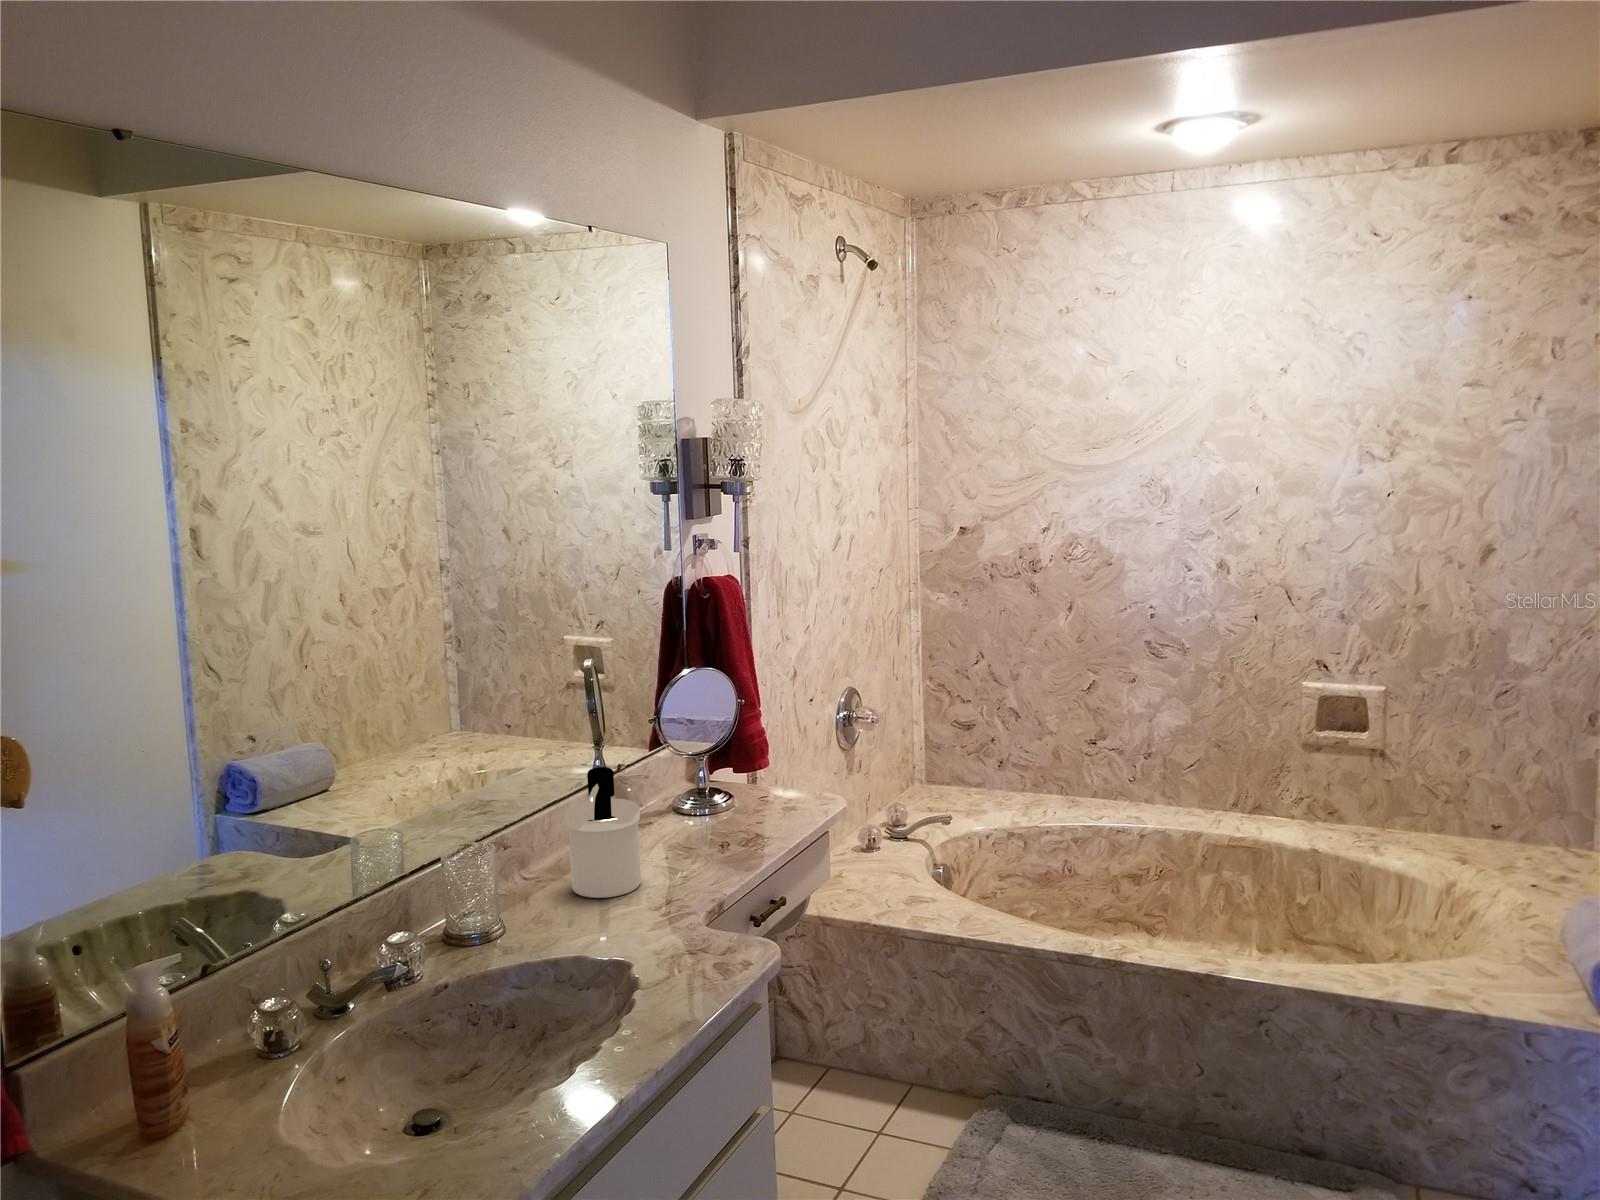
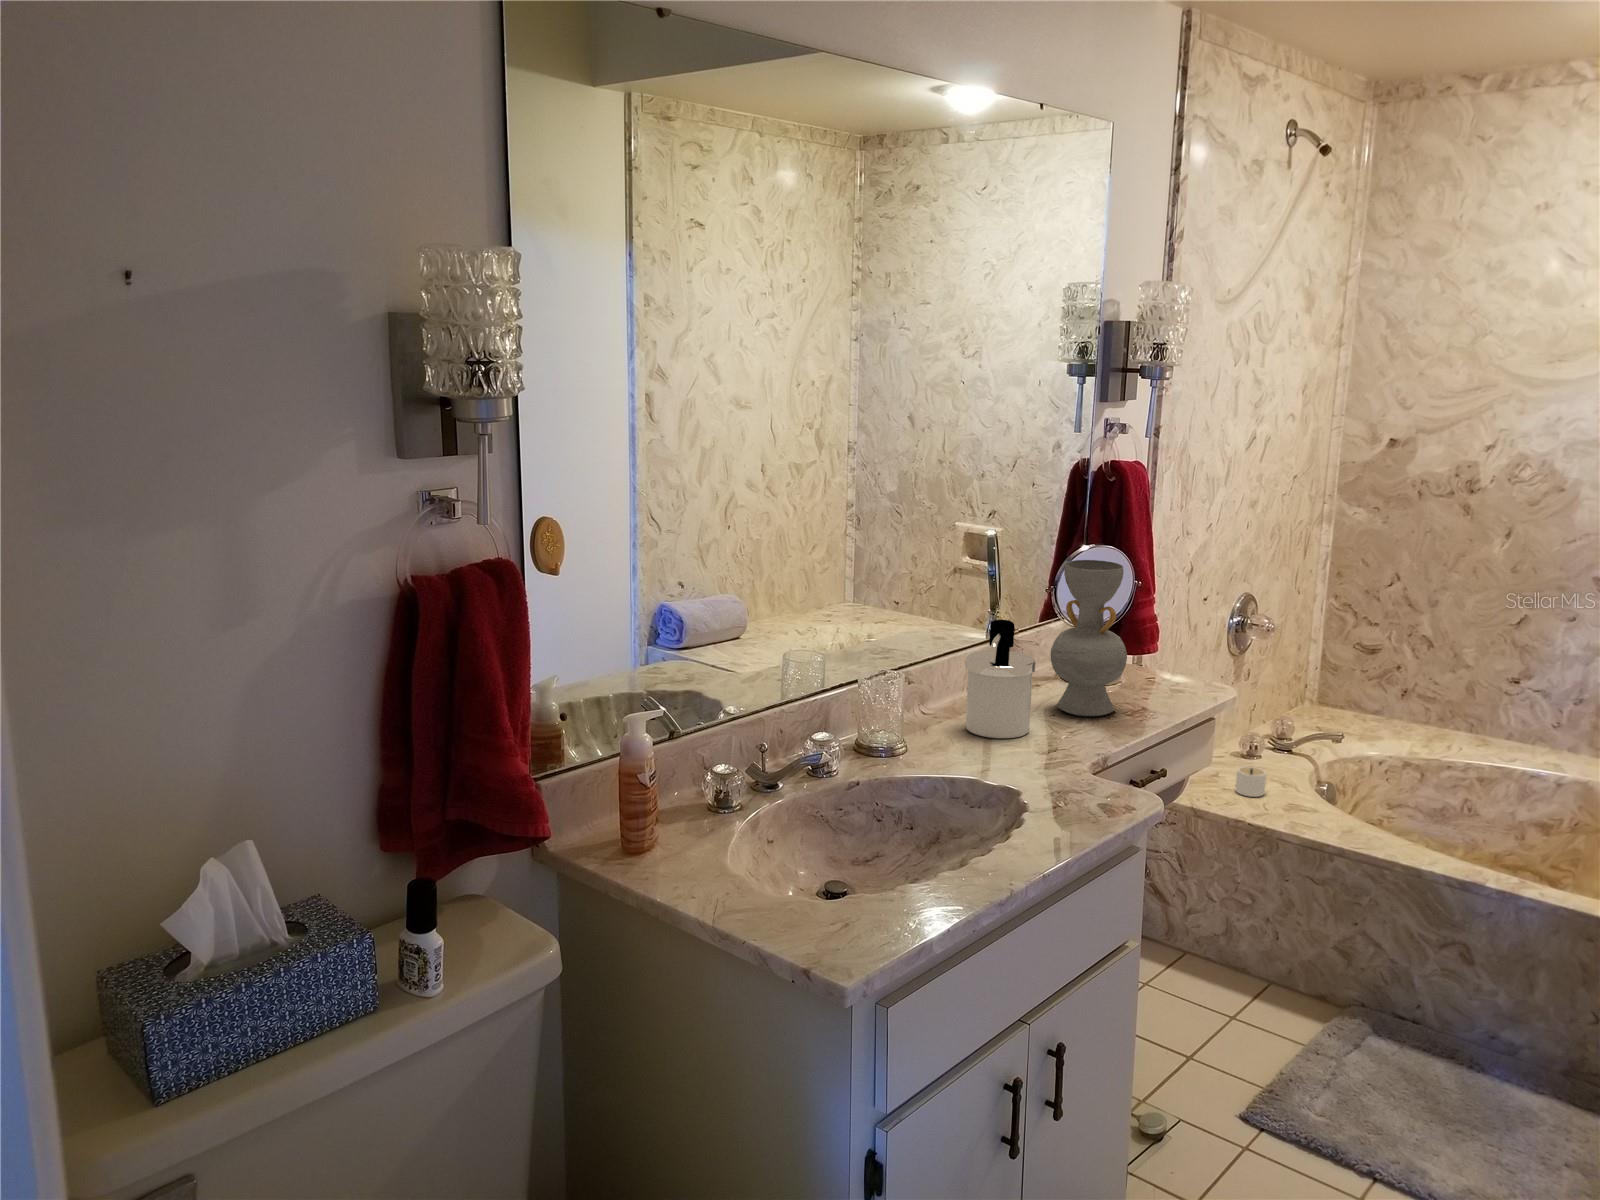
decorative vase: none [657,689,736,855] -> present [1050,560,1127,717]
candle: none [858,864,898,894] -> present [1236,766,1266,797]

